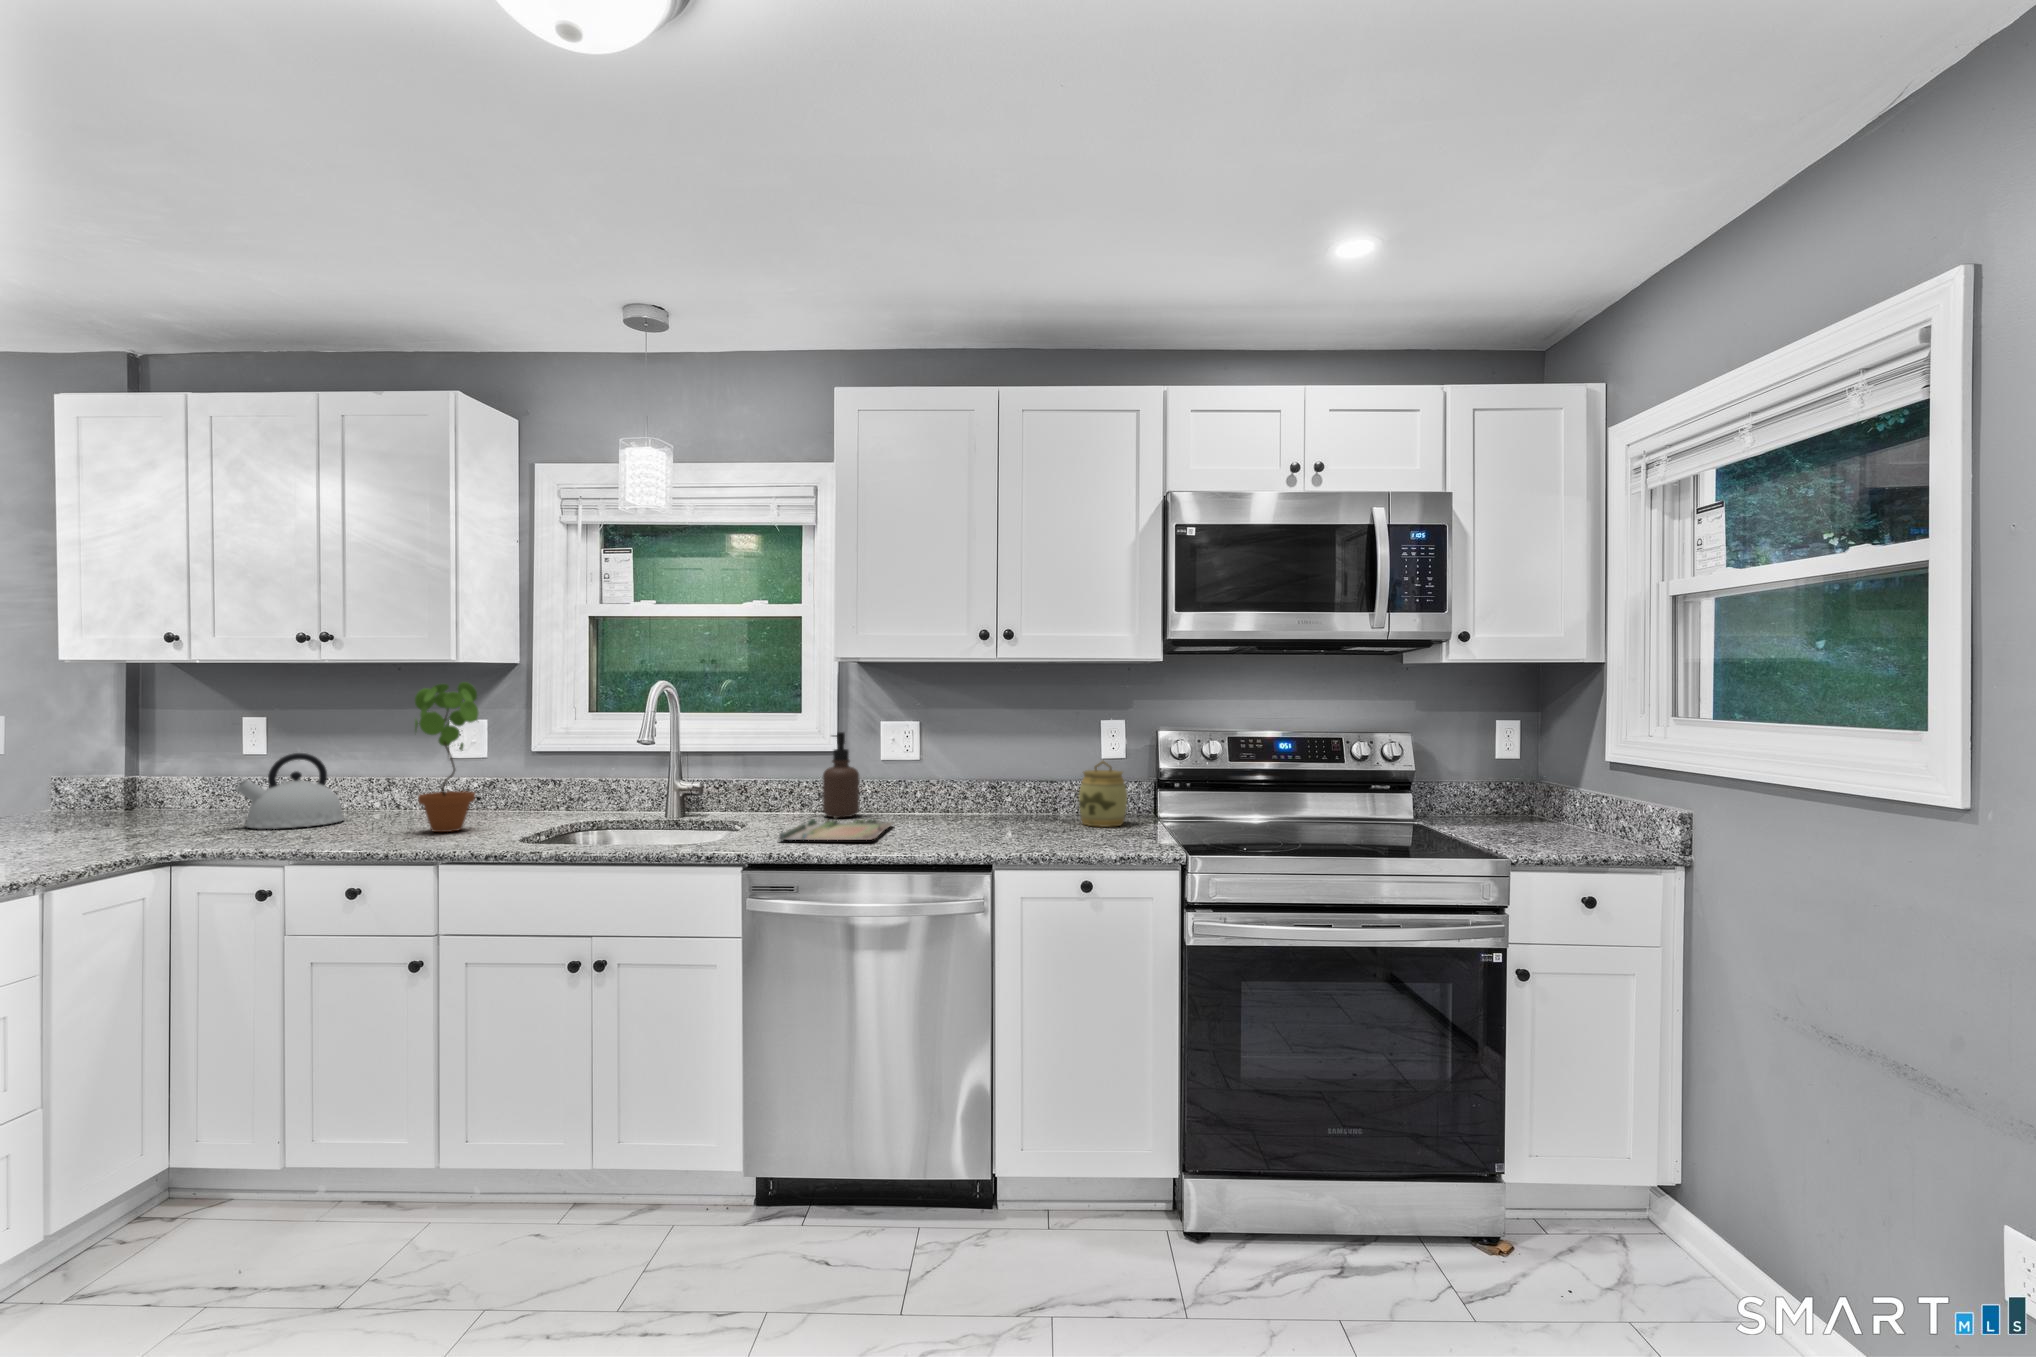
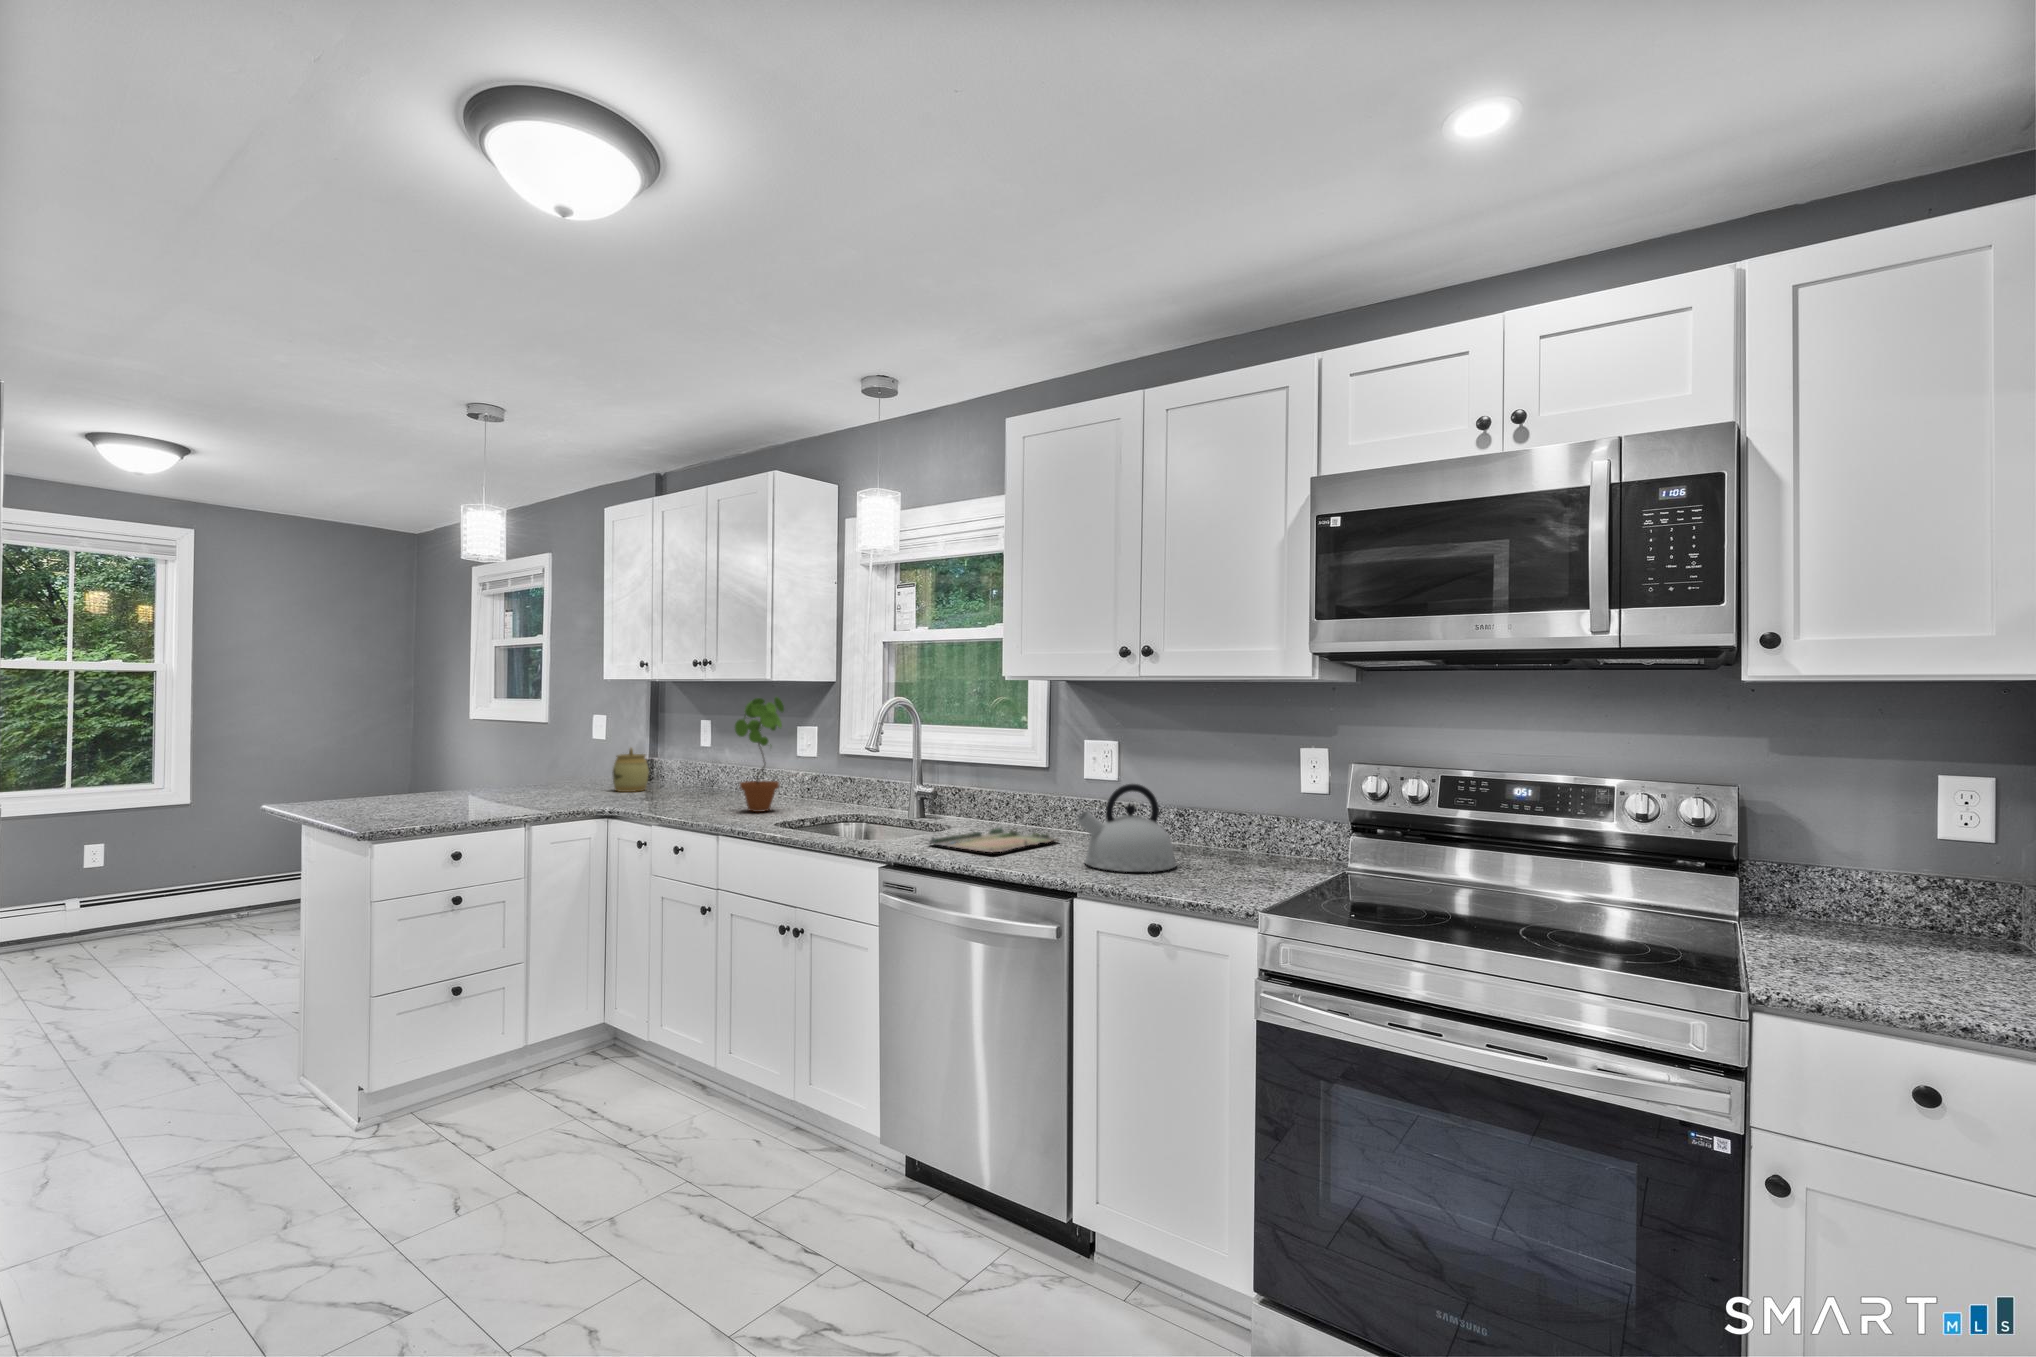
soap dispenser: present [822,732,860,818] -> none [1028,748,1063,830]
kettle: present [236,753,344,829] -> present [1077,784,1177,872]
jar: present [1079,761,1127,827] -> present [612,748,649,792]

